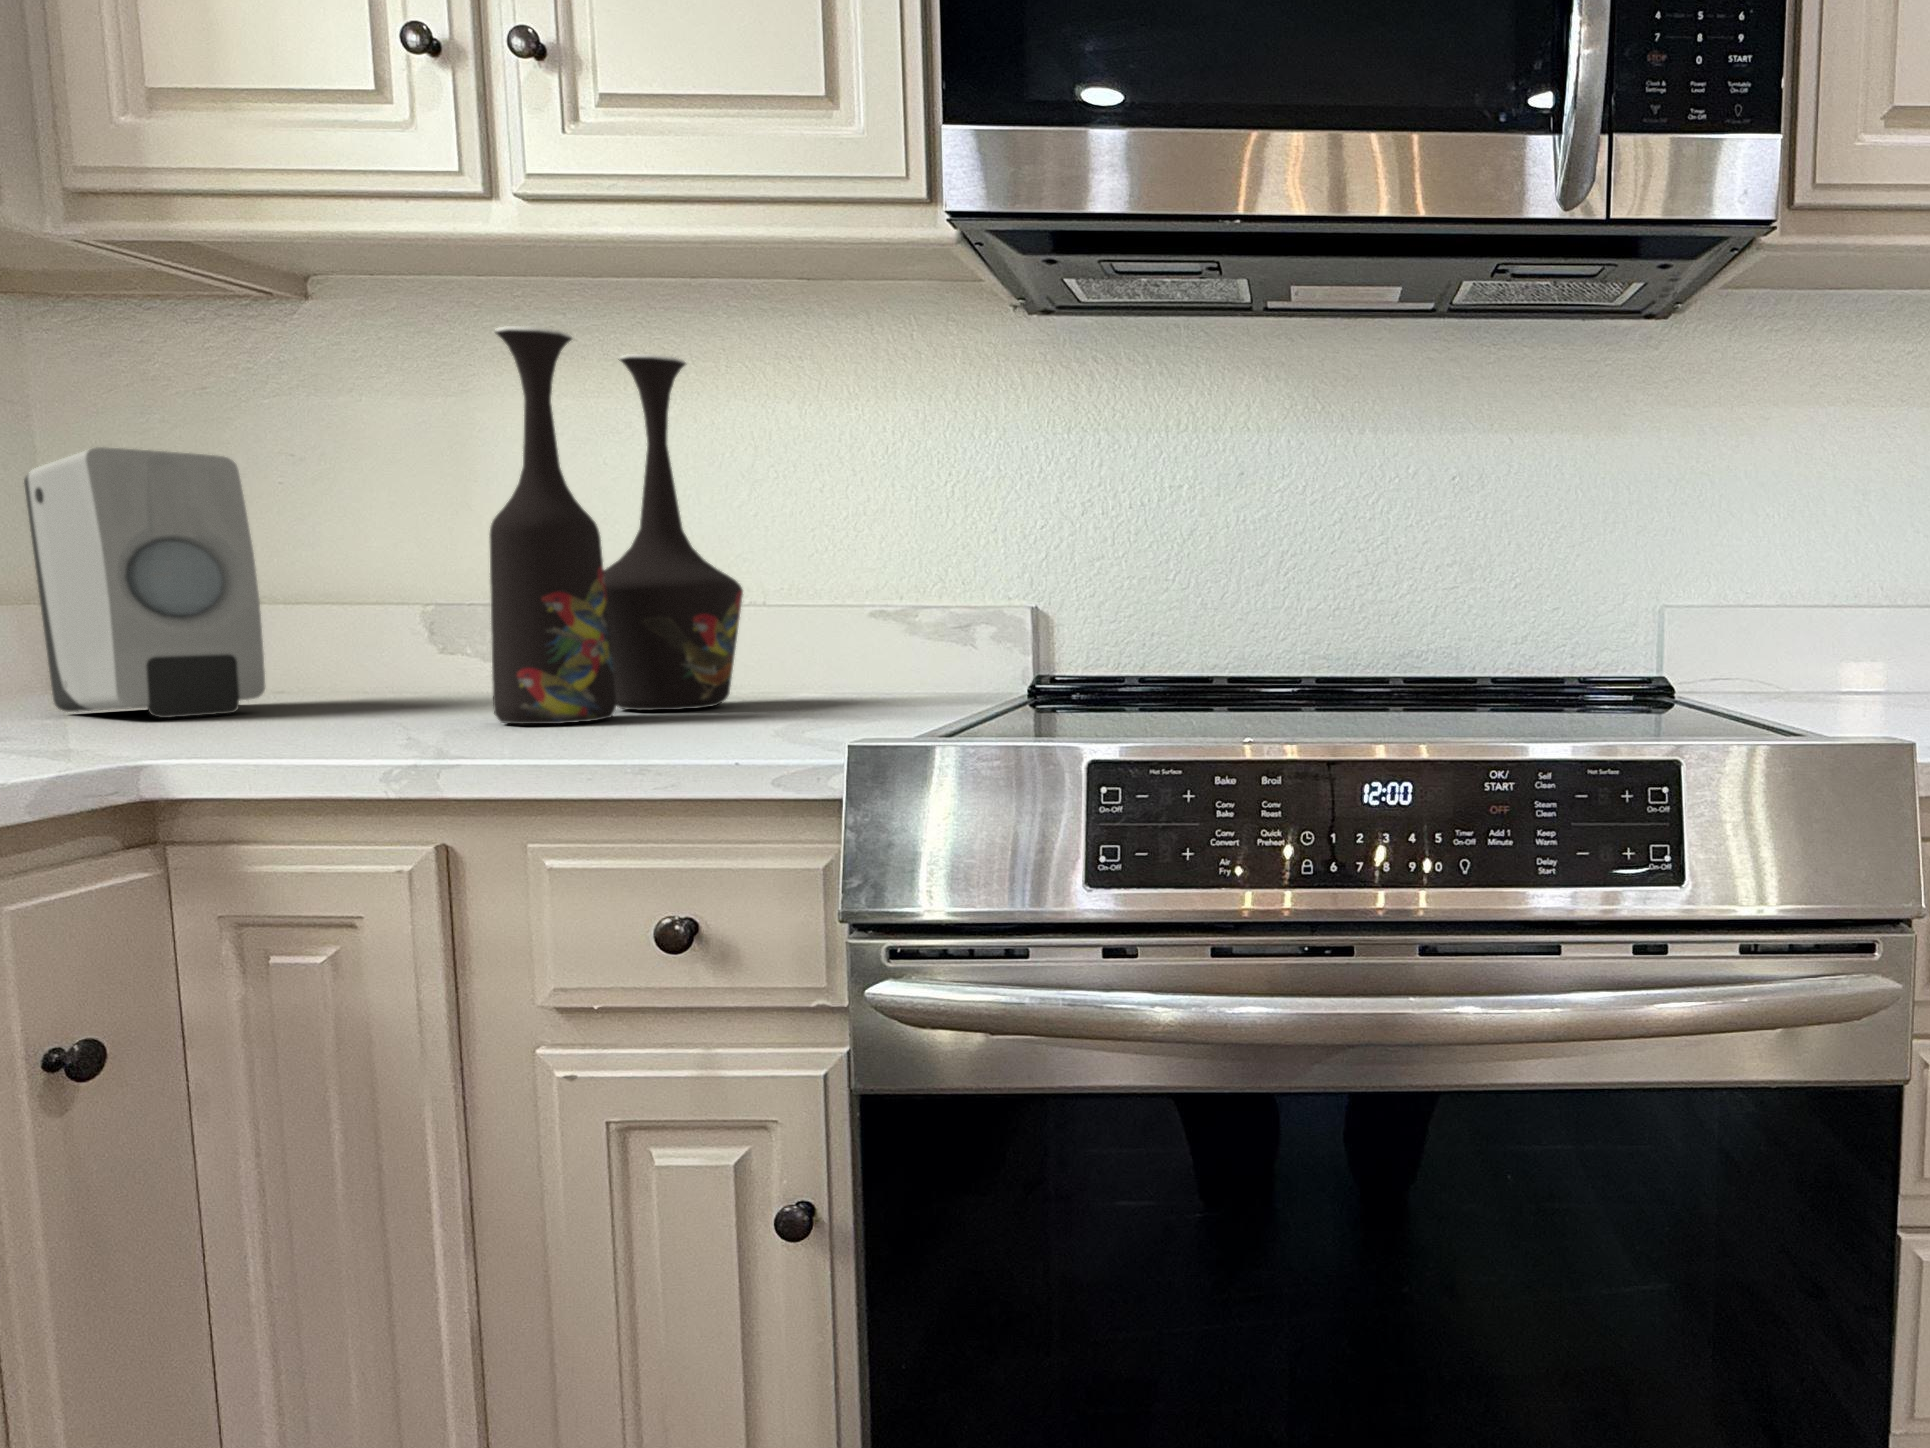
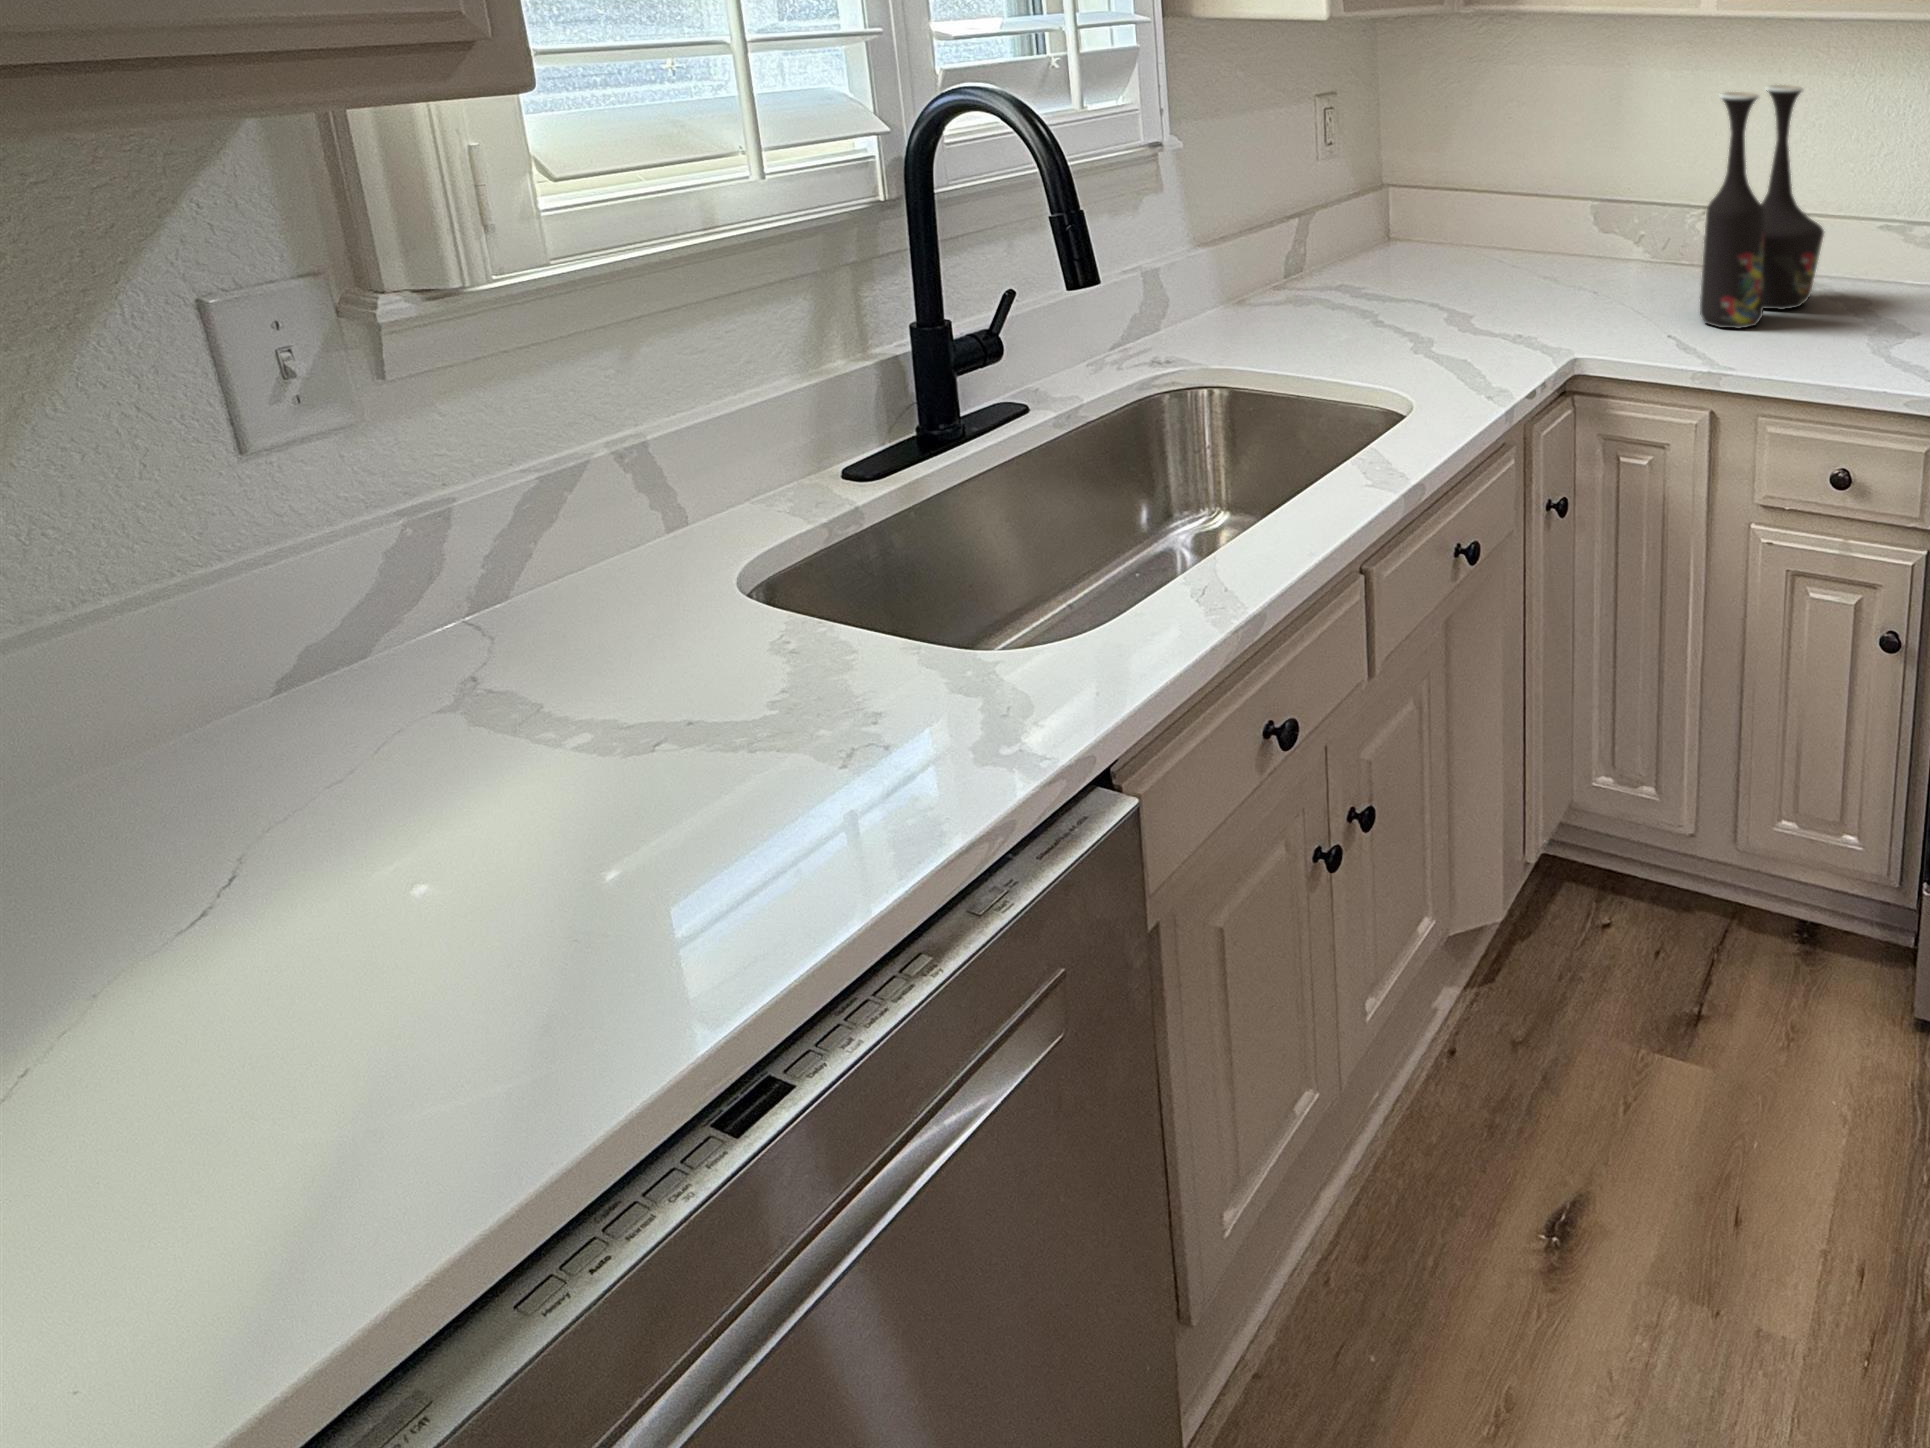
soap dispenser: present [24,447,265,718] -> none [1436,141,1551,296]

